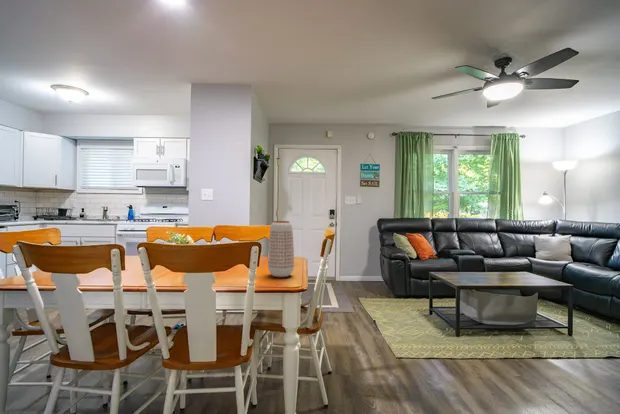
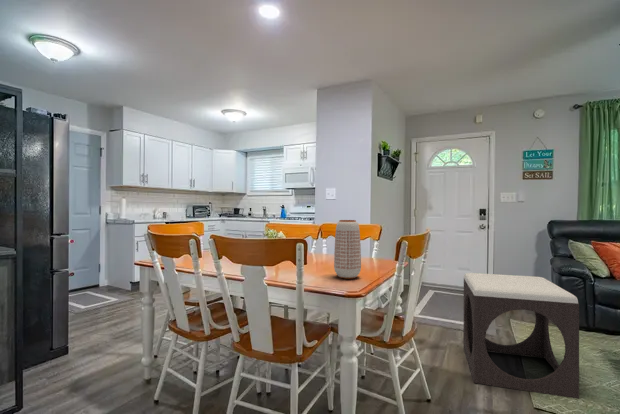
footstool: none [338,262,424,353] -> present [464,273,579,399]

